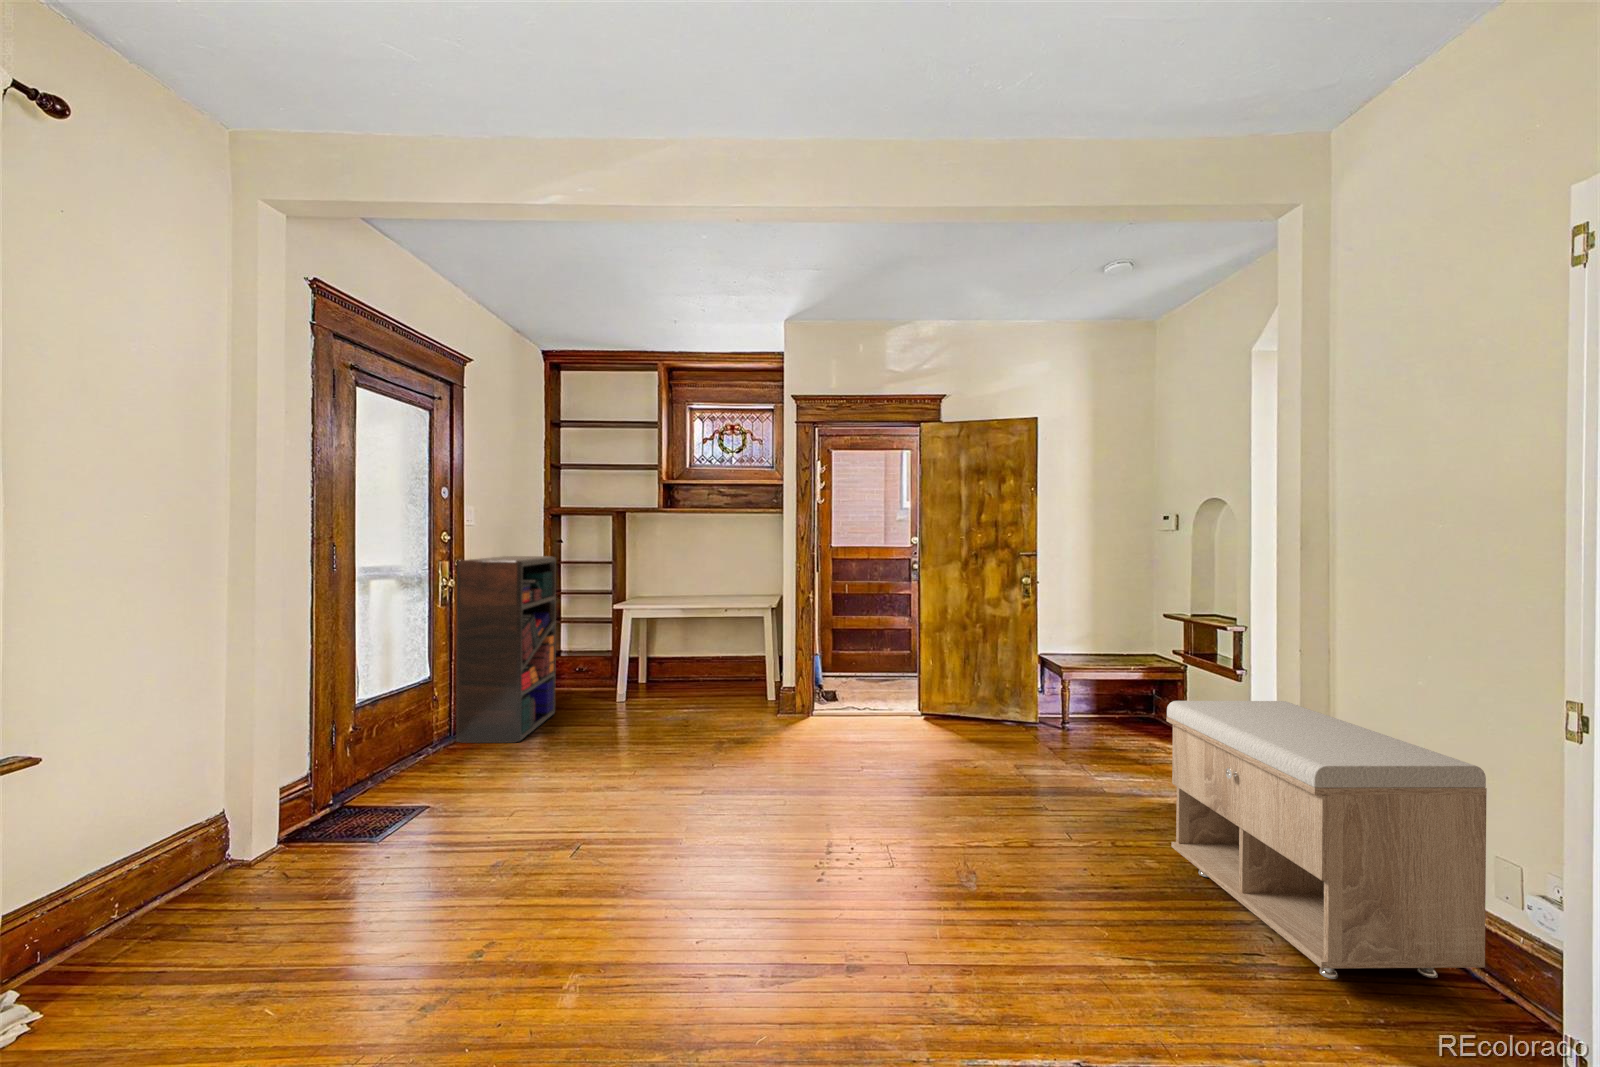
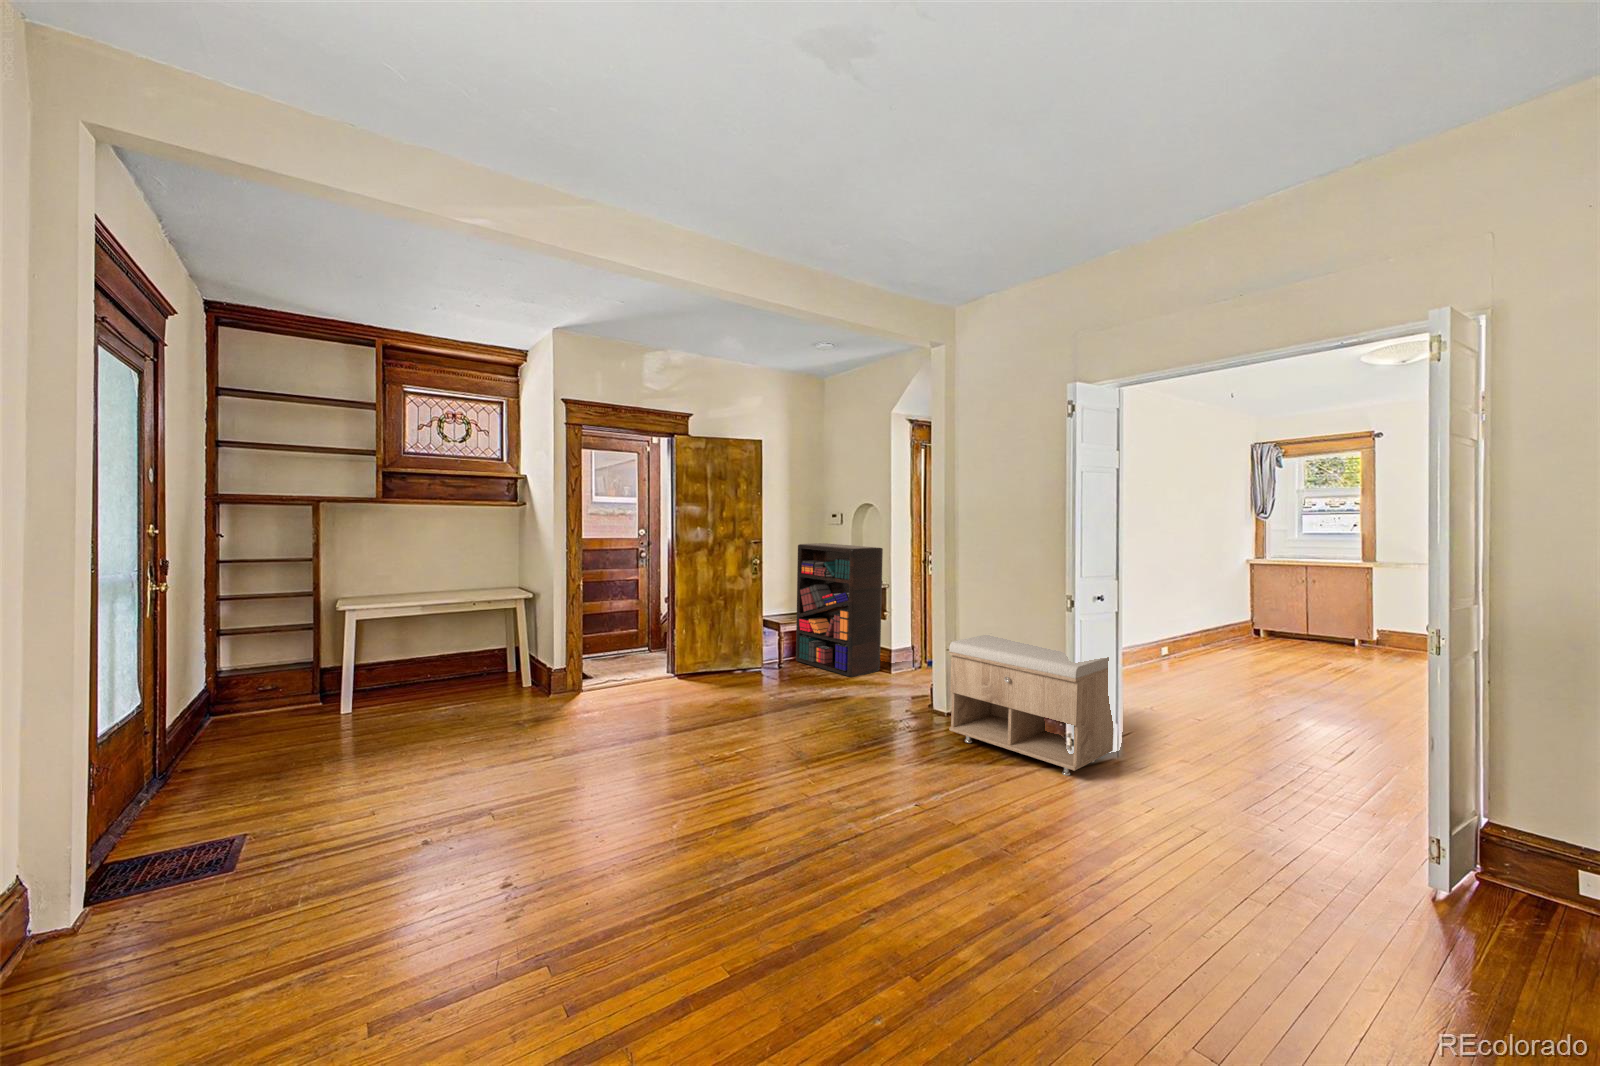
bookshelf: present [456,556,556,743] -> present [796,543,883,677]

